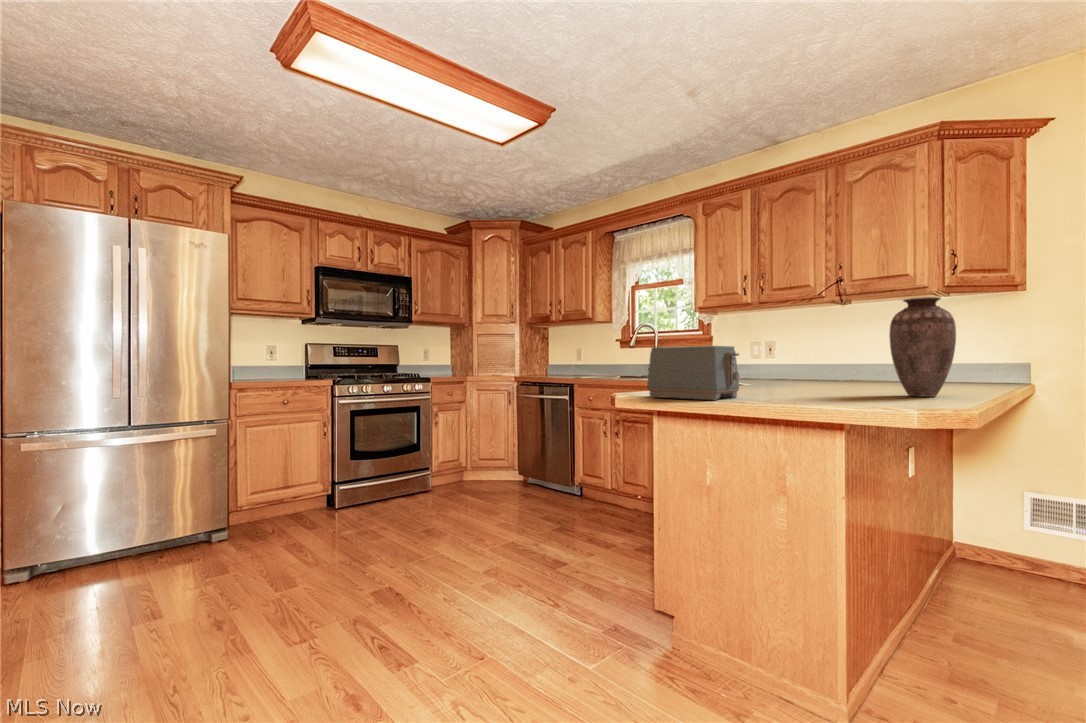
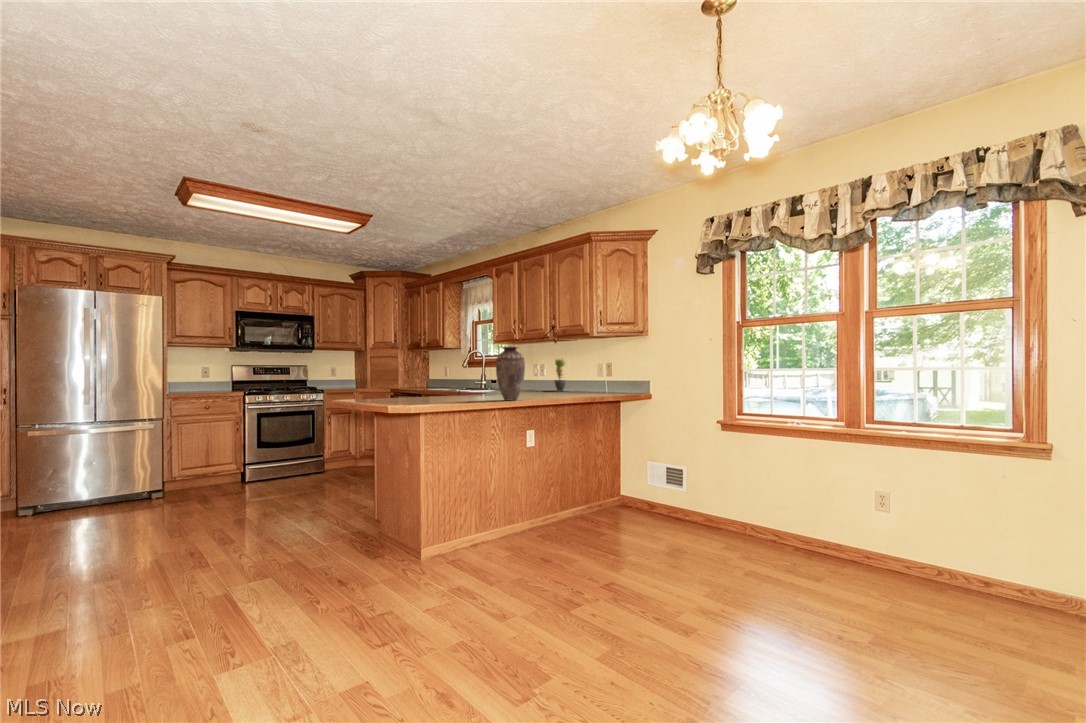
potted plant: none [800,331,865,381] -> present [548,359,573,391]
toaster: present [647,346,739,400] -> none [382,373,427,403]

